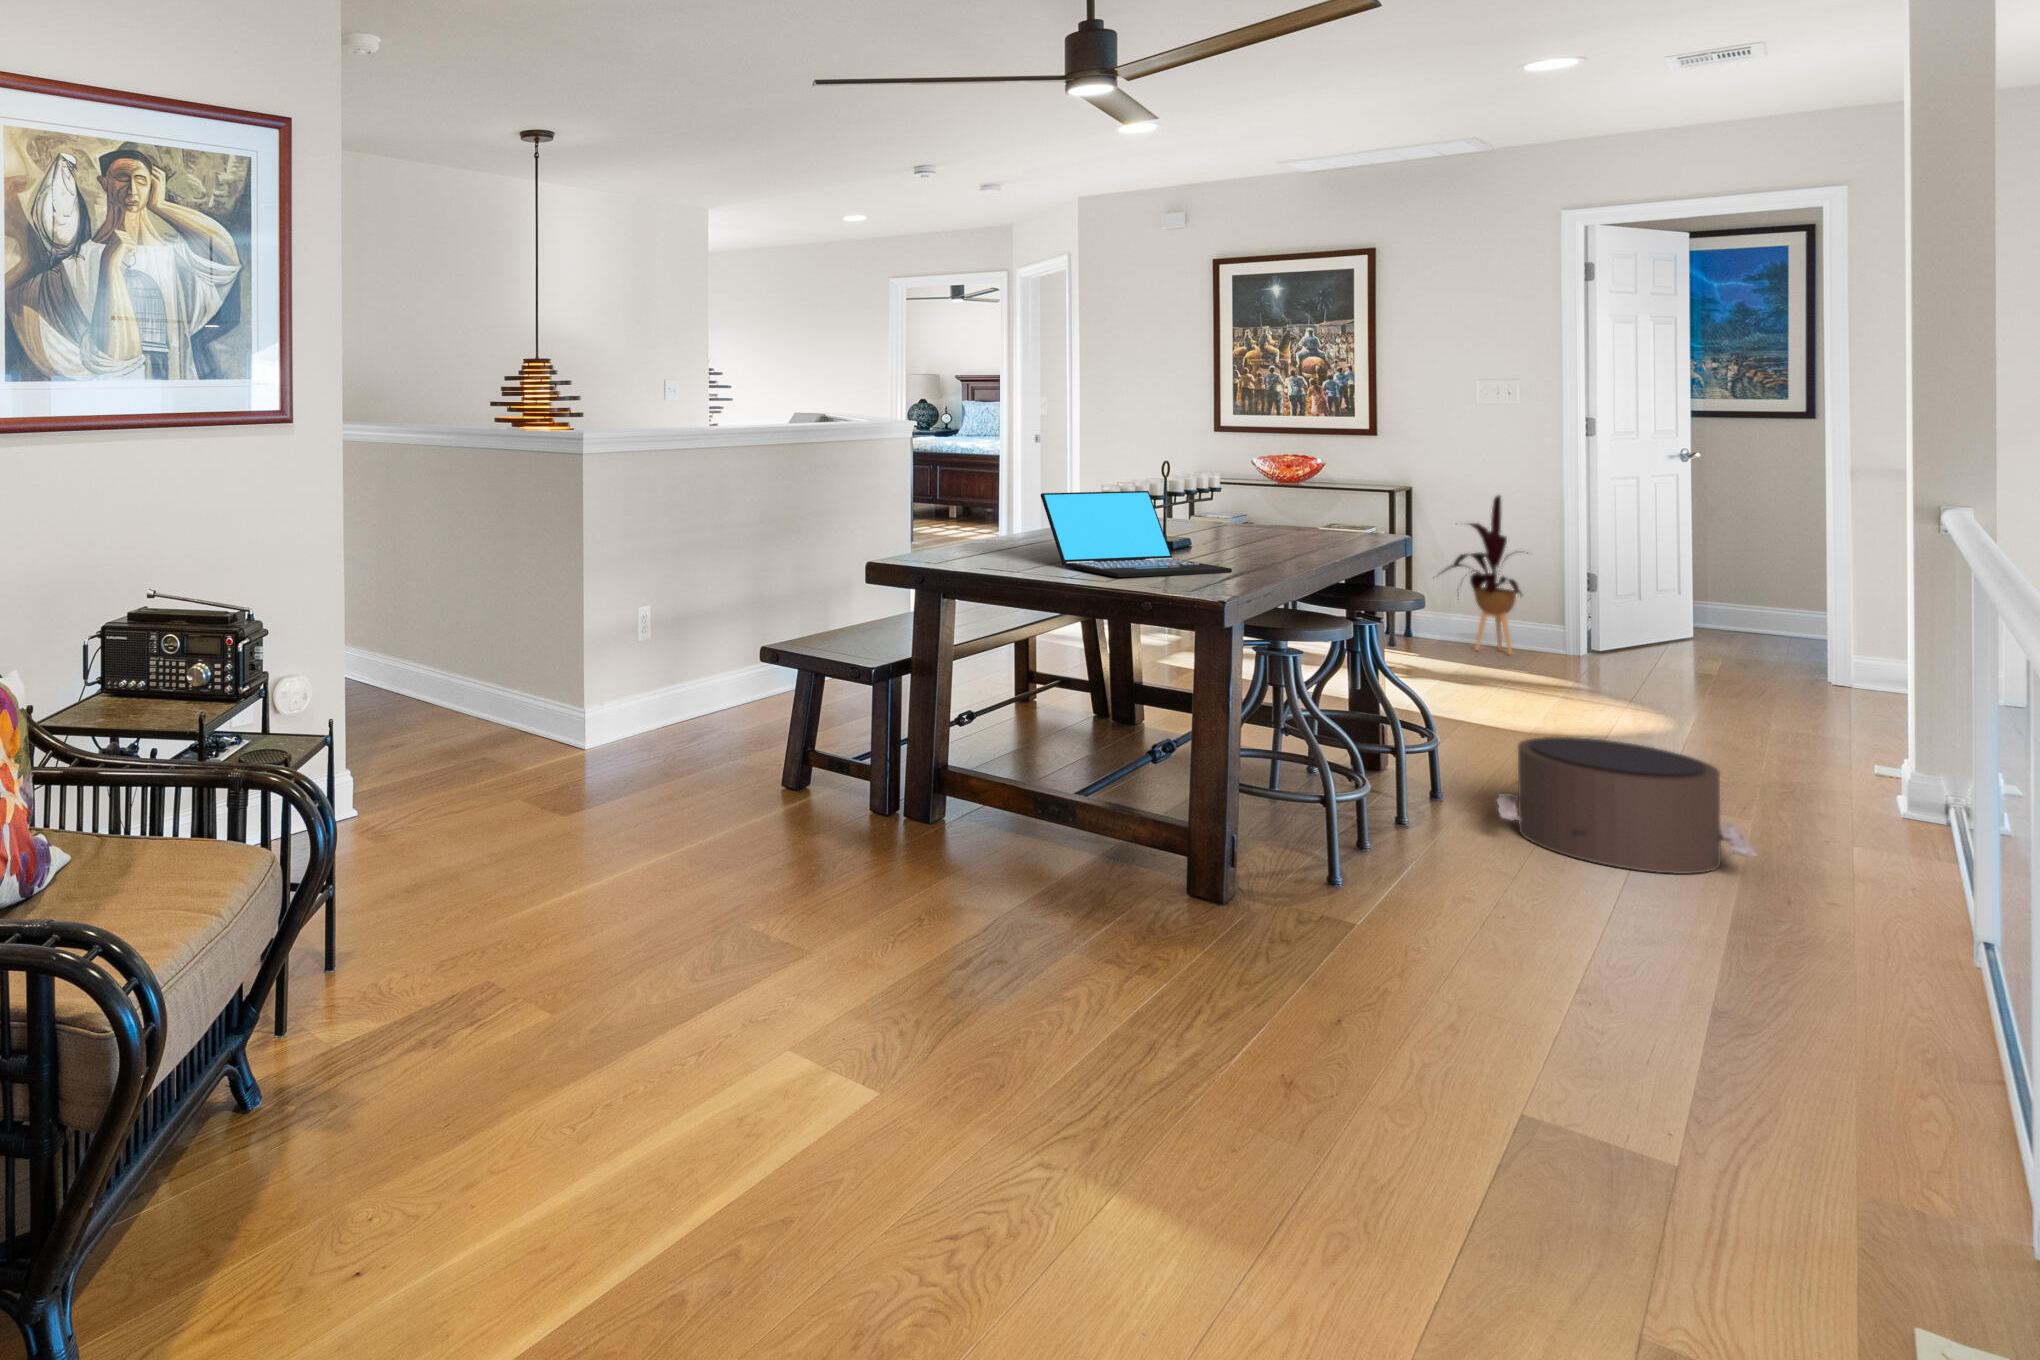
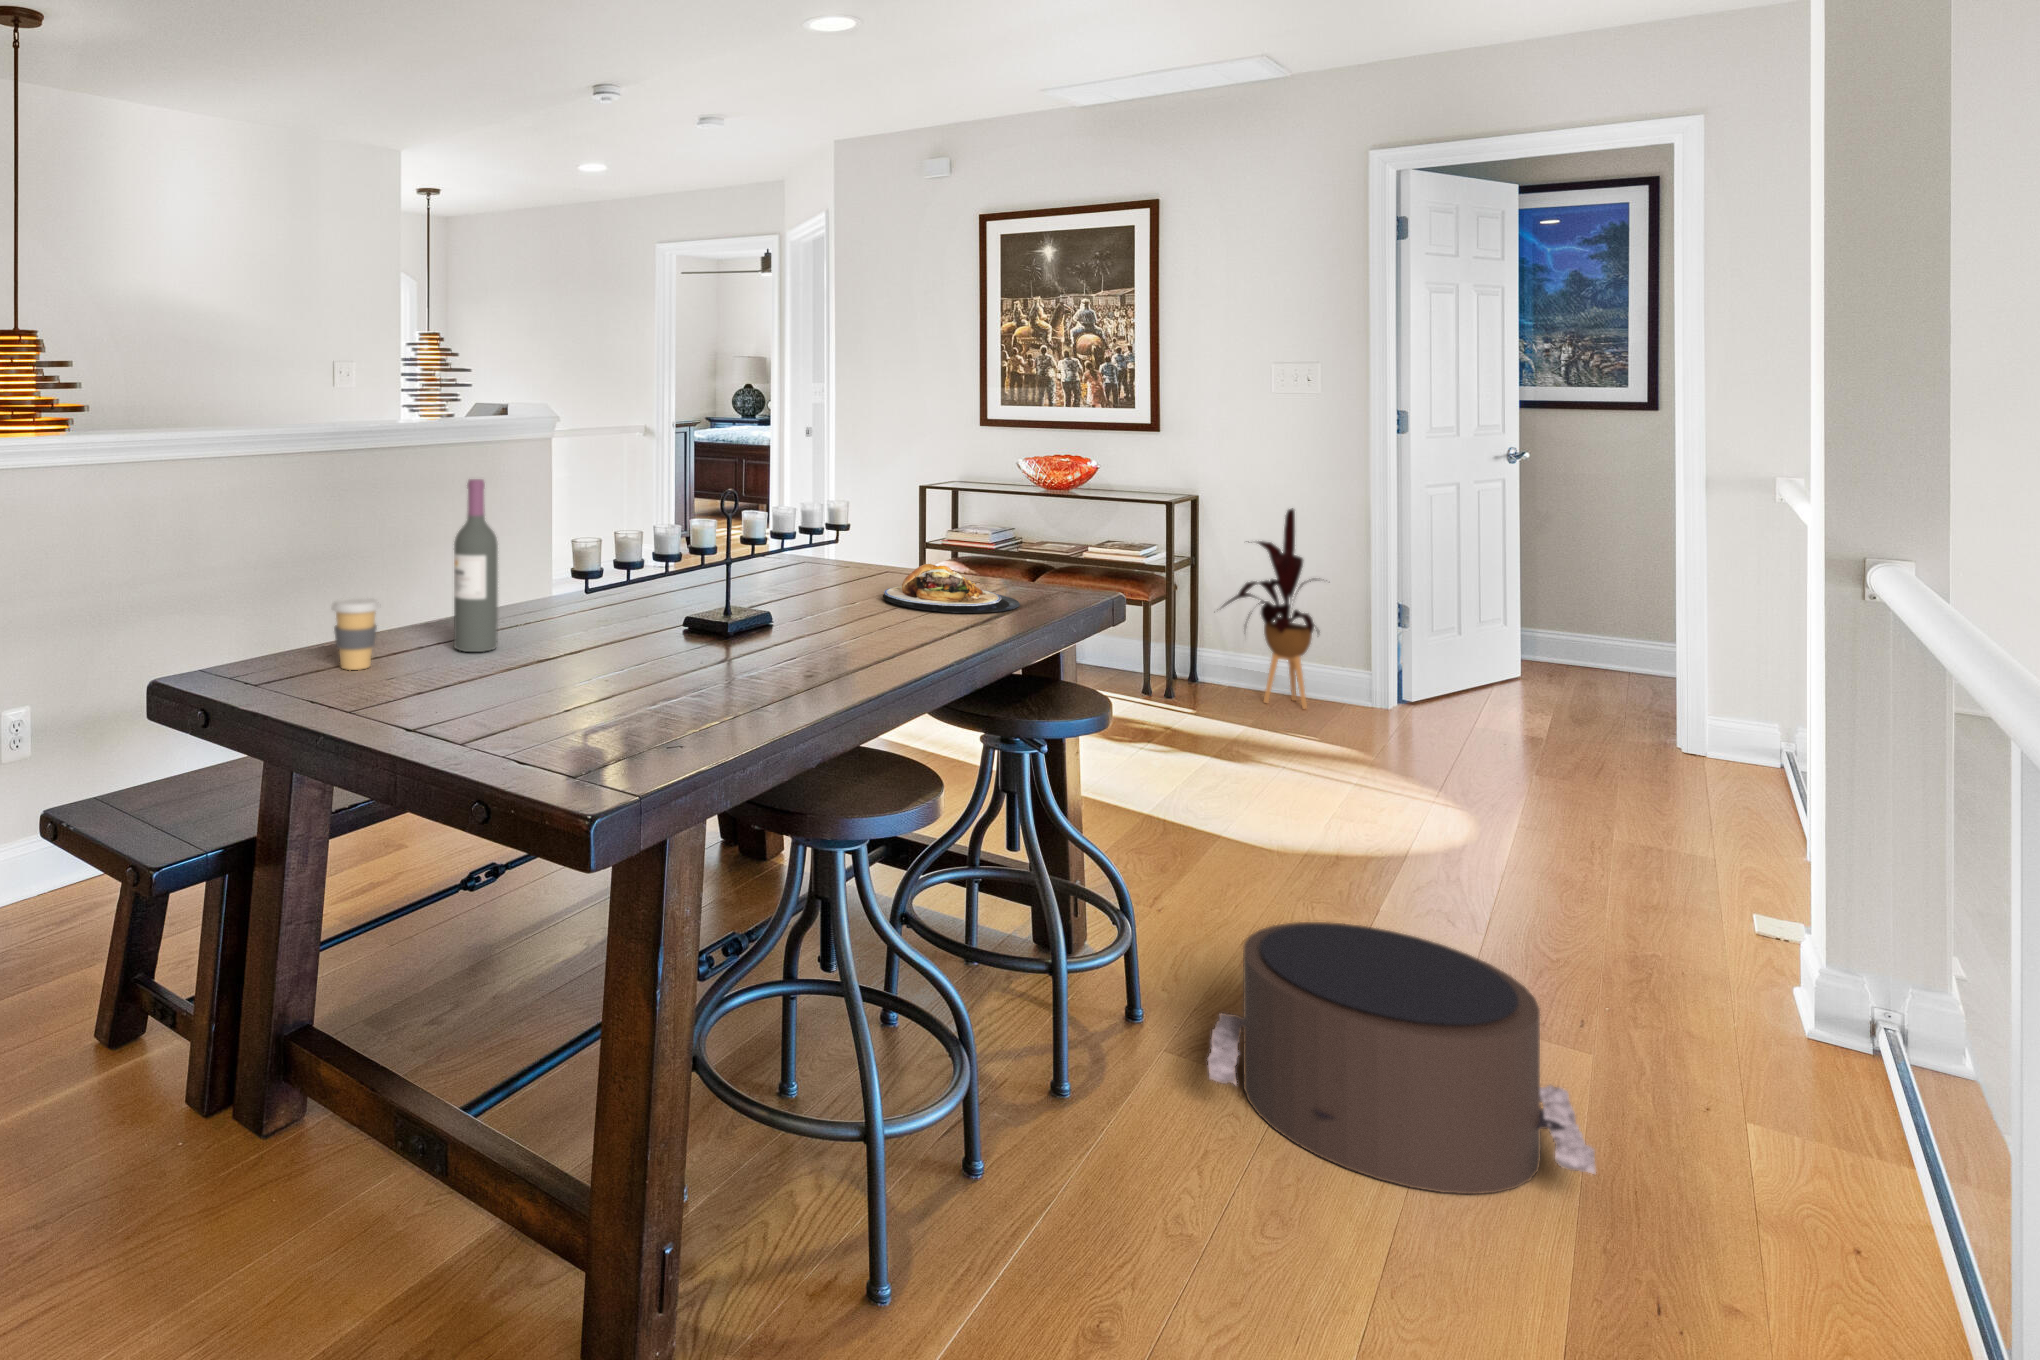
wine bottle: none [996,450,1025,557] -> present [454,479,498,652]
laptop: present [1041,491,1232,577] -> none [492,545,769,714]
plate: none [1242,513,1344,543] -> present [883,564,1020,613]
coffee cup: none [936,521,967,563] -> present [331,597,380,670]

